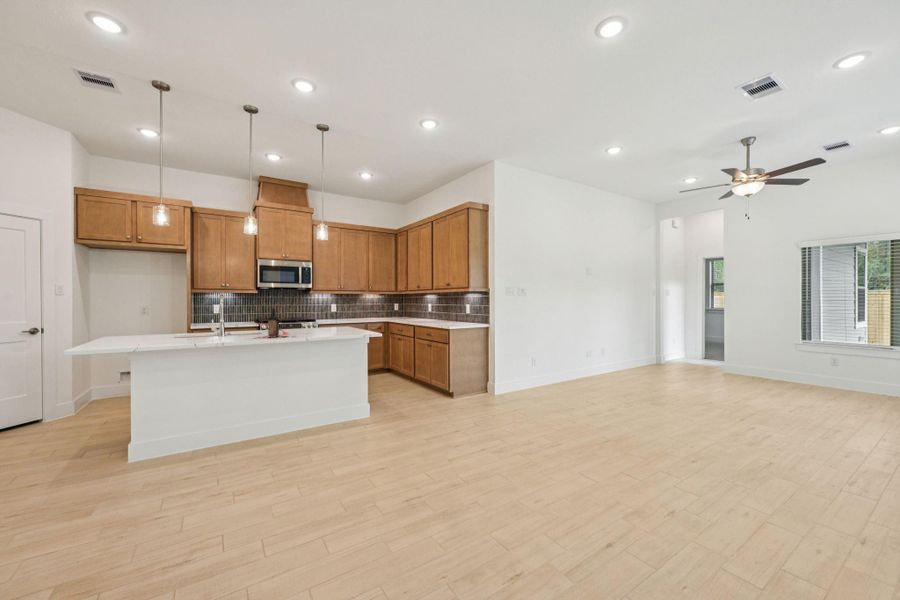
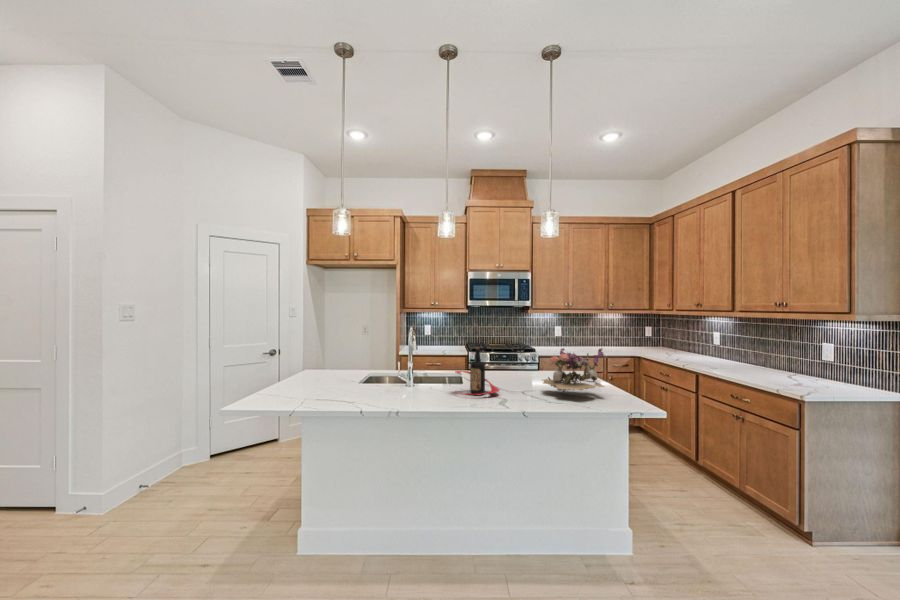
flower arrangement: none [317,305,353,334] -> present [543,348,604,393]

